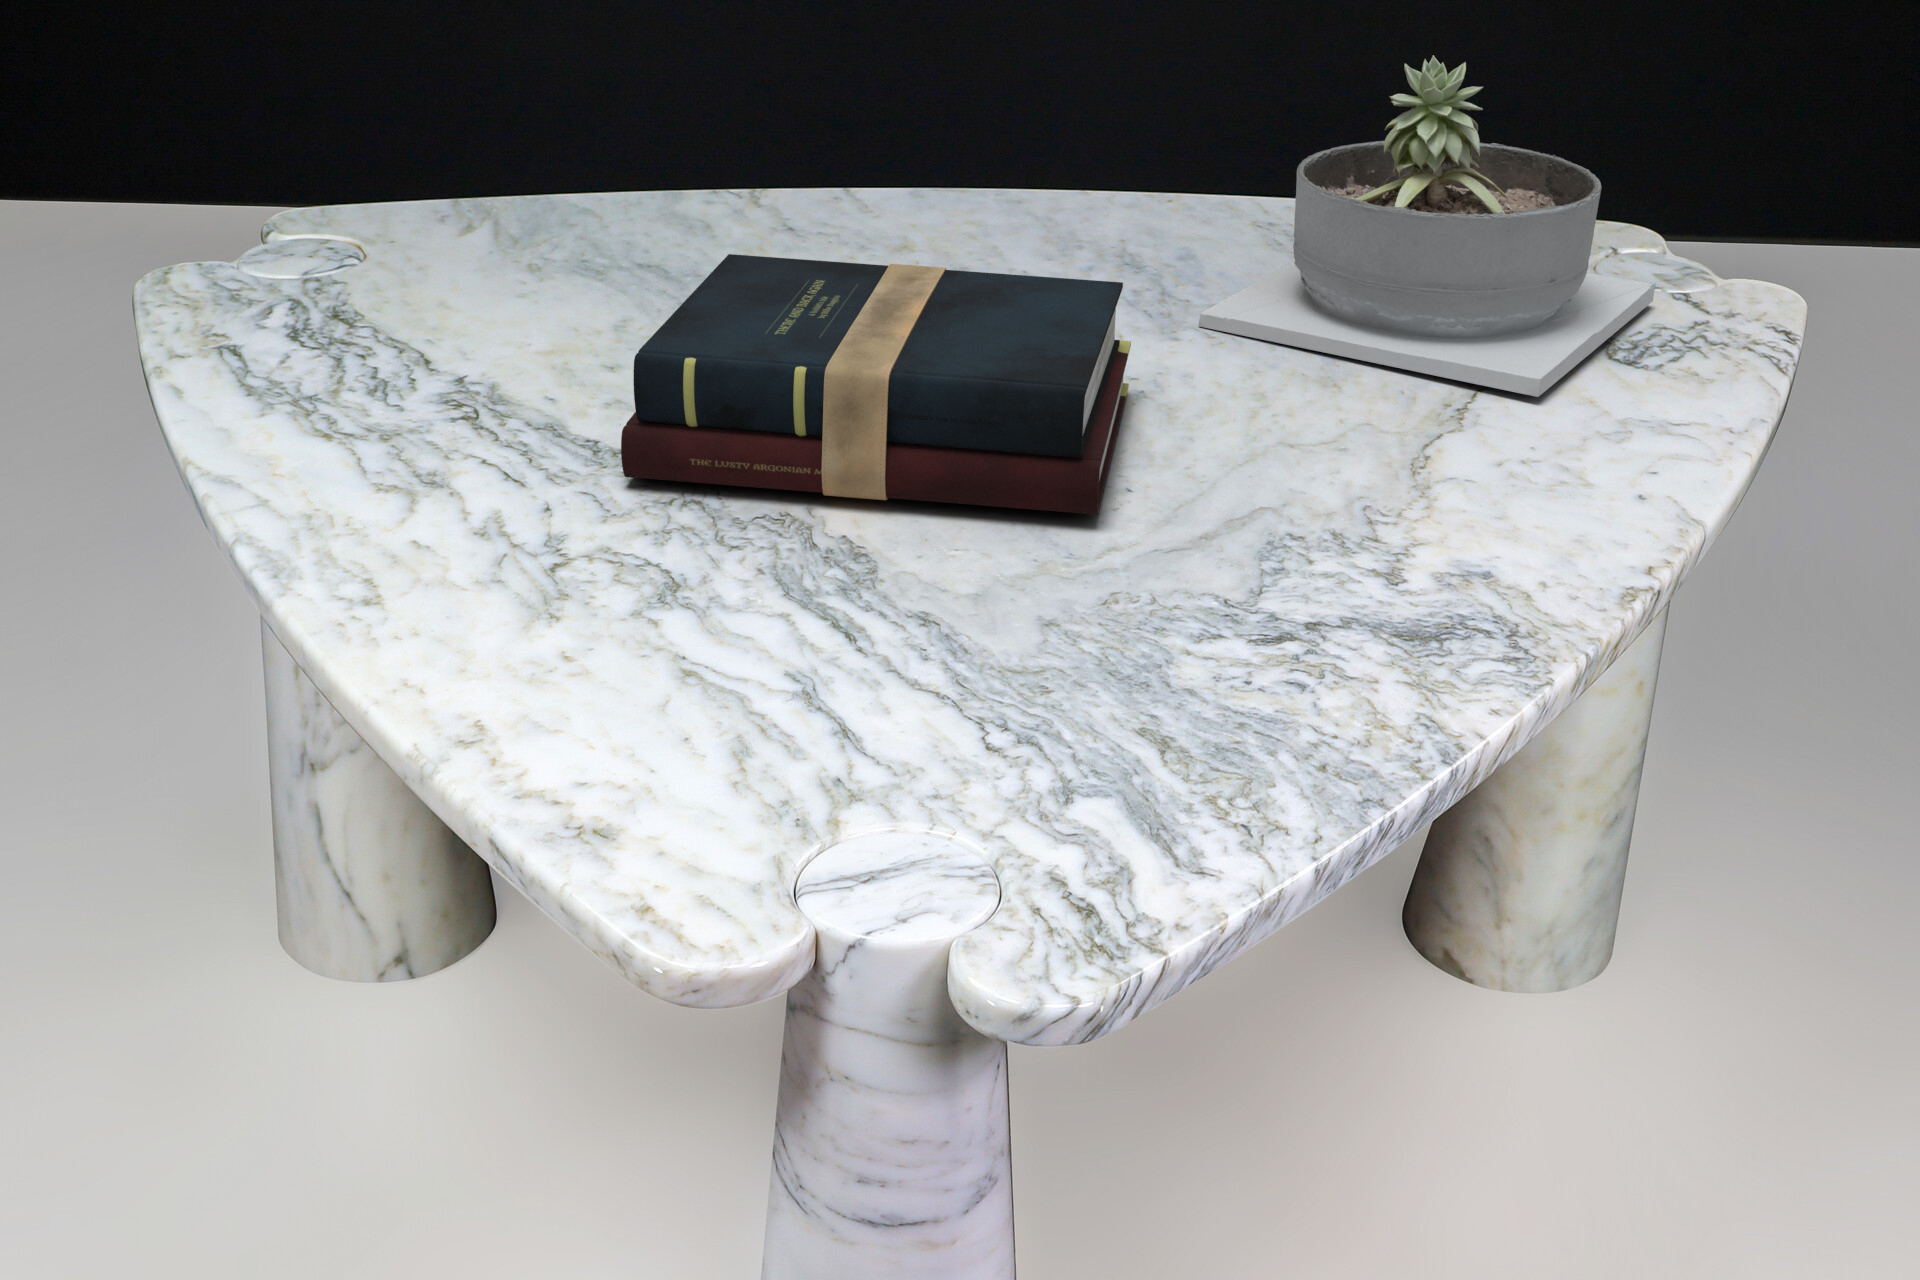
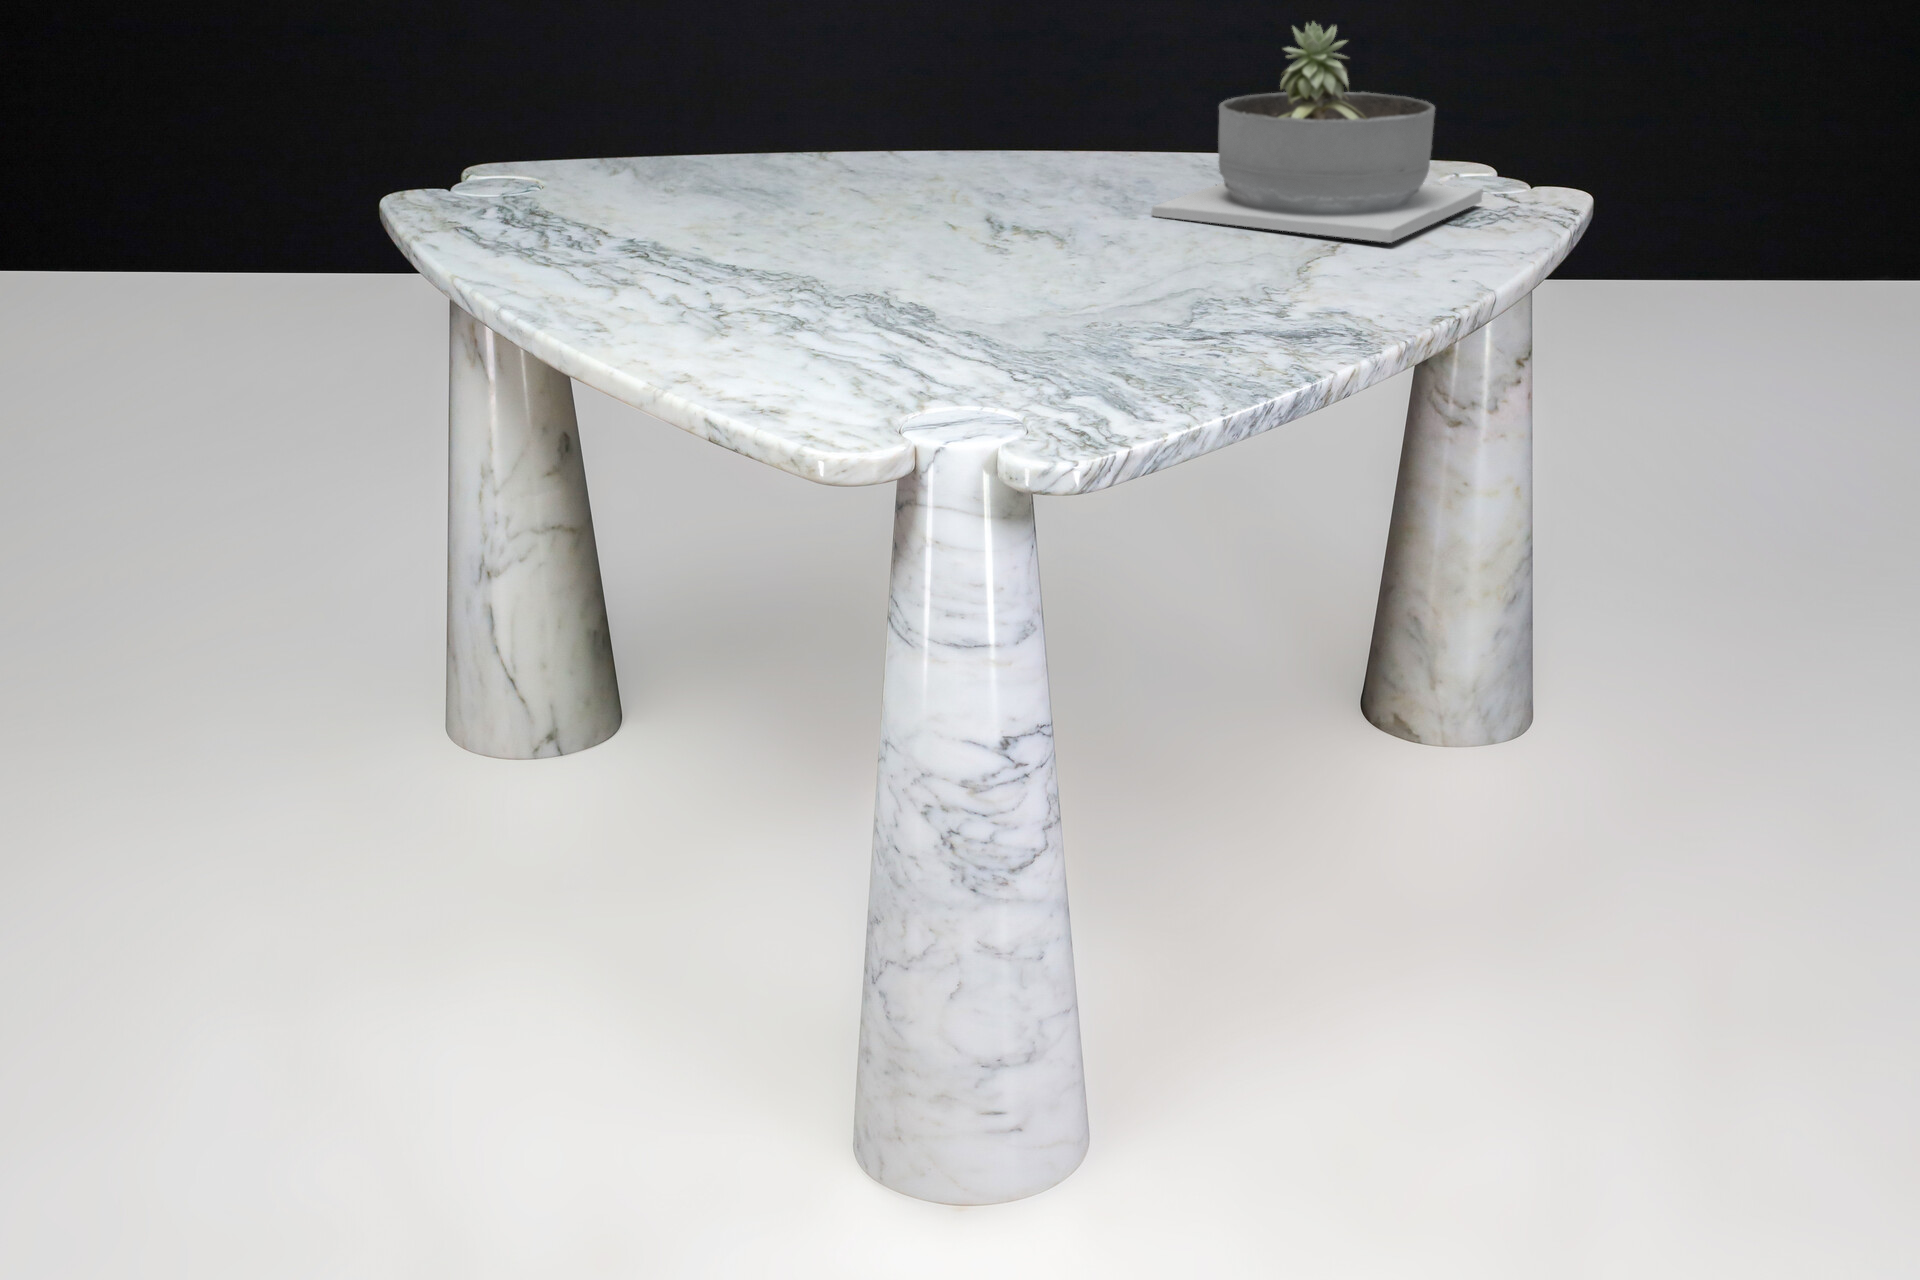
hardback book: present [621,254,1131,515] -> none [756,152,1103,290]

